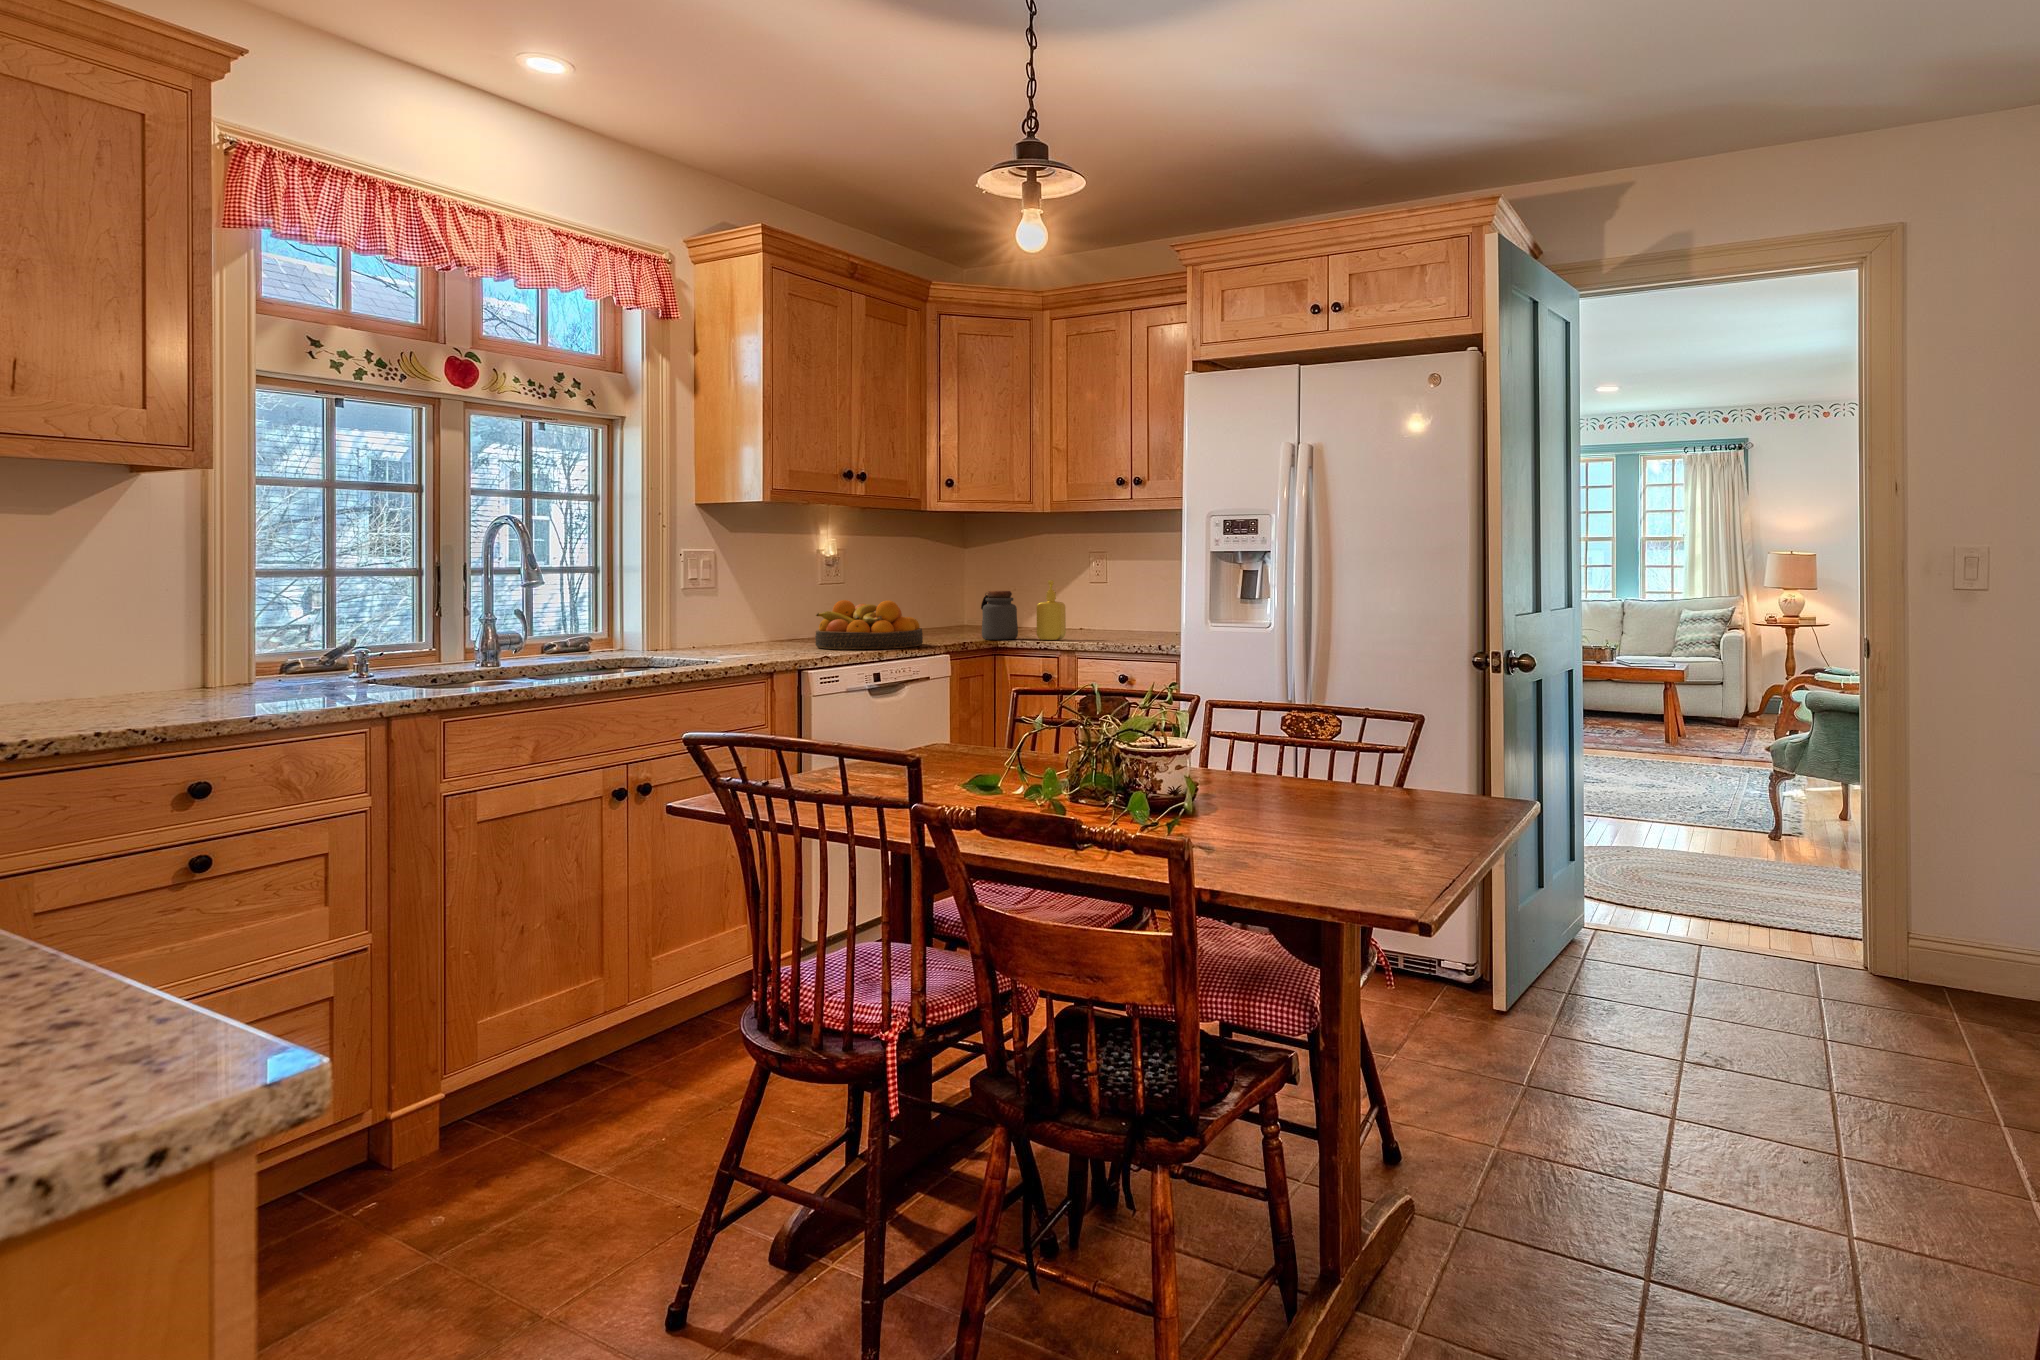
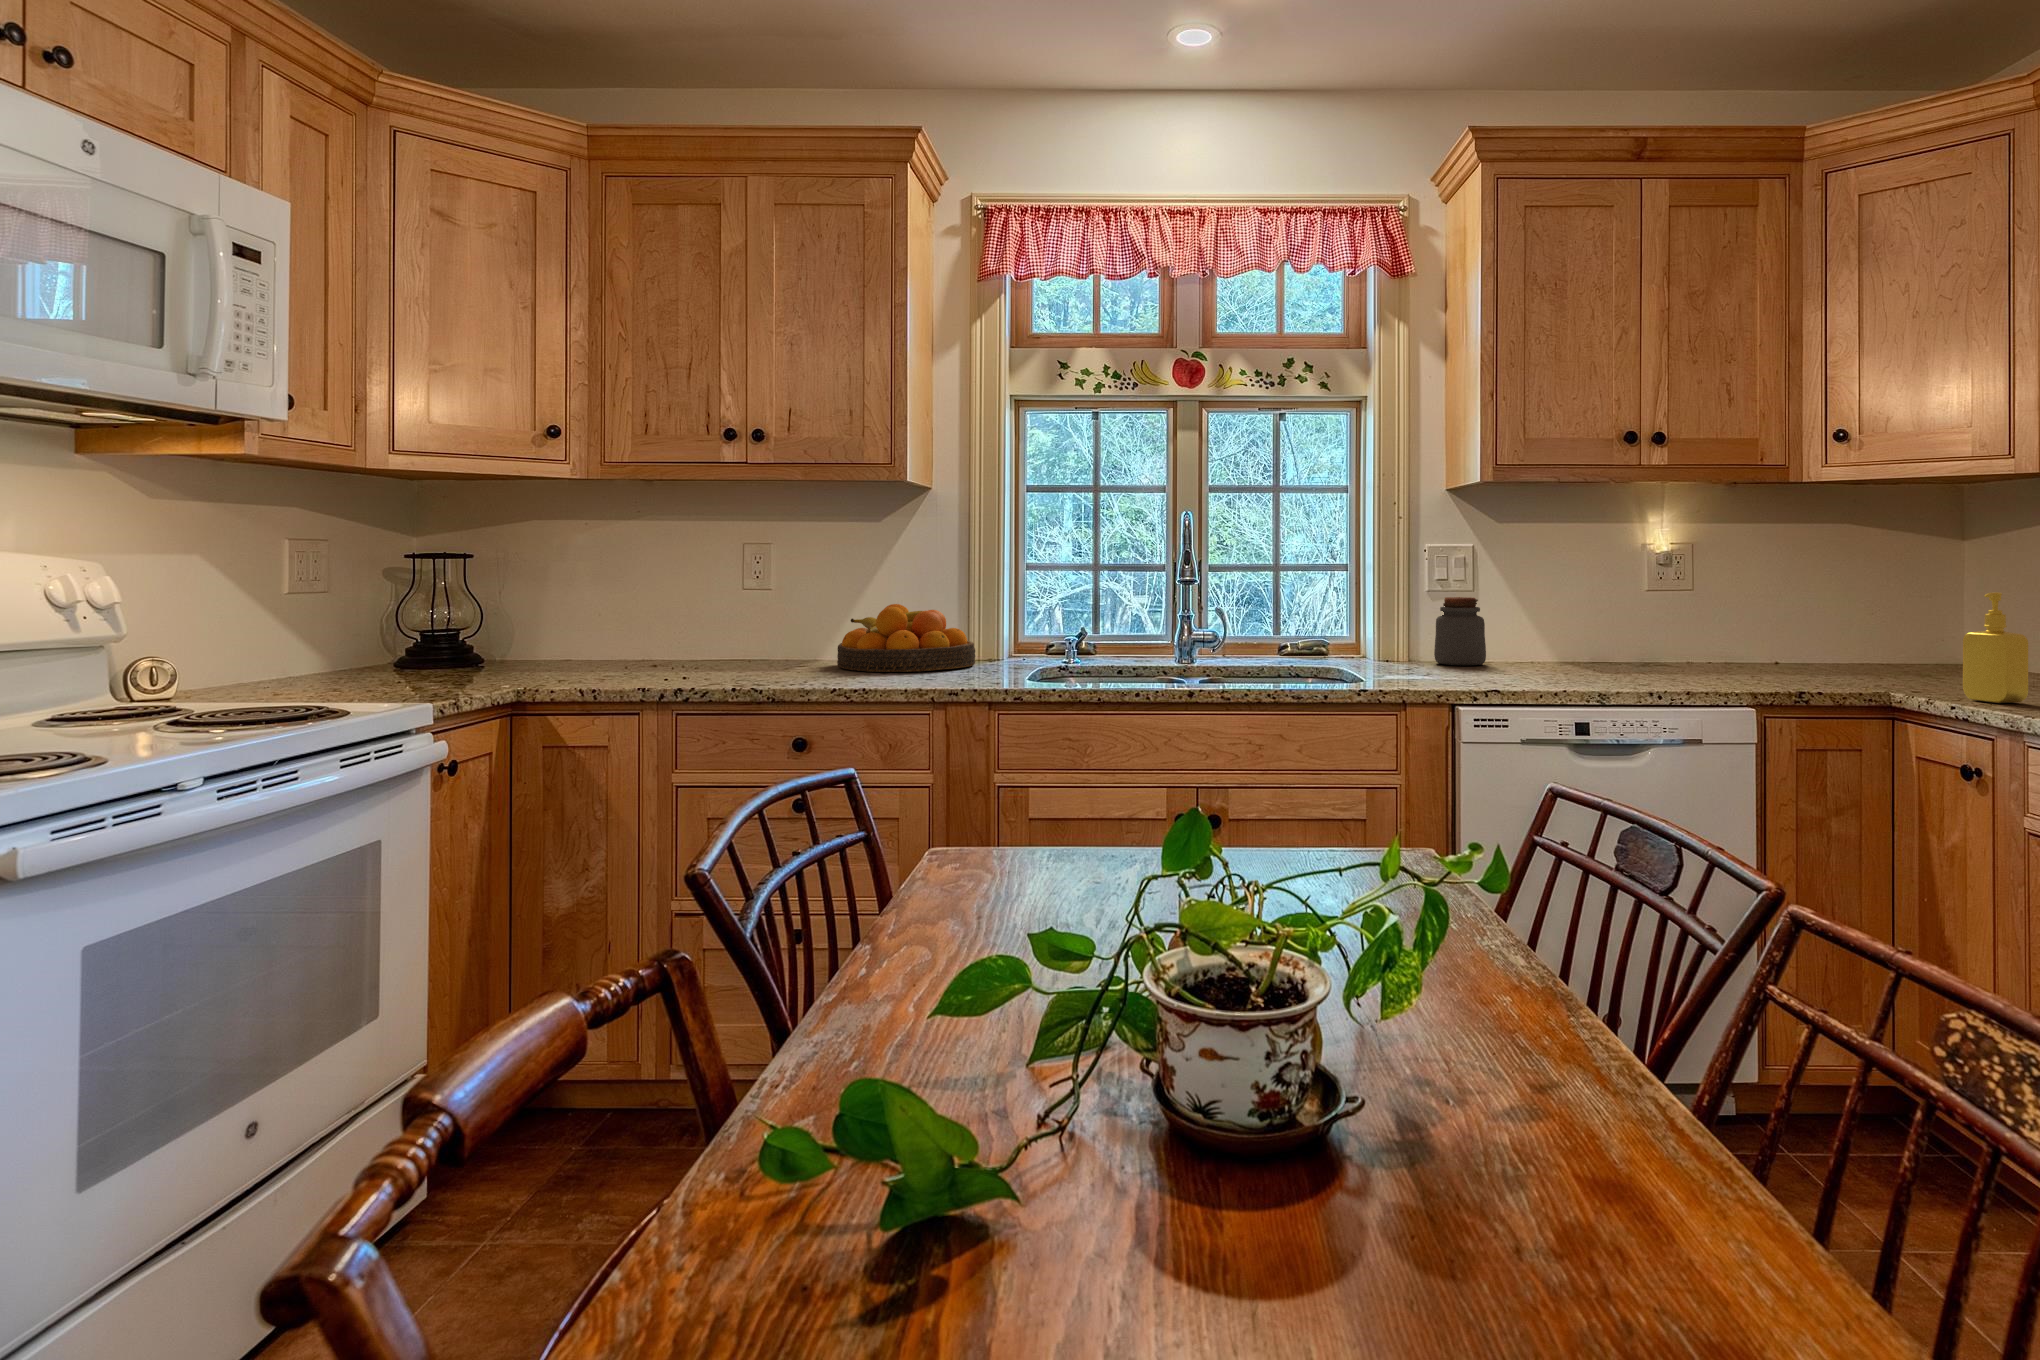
jar: present [981,591,1018,640] -> present [1434,597,1486,665]
fruit bowl: present [815,600,923,649] -> present [837,604,975,672]

